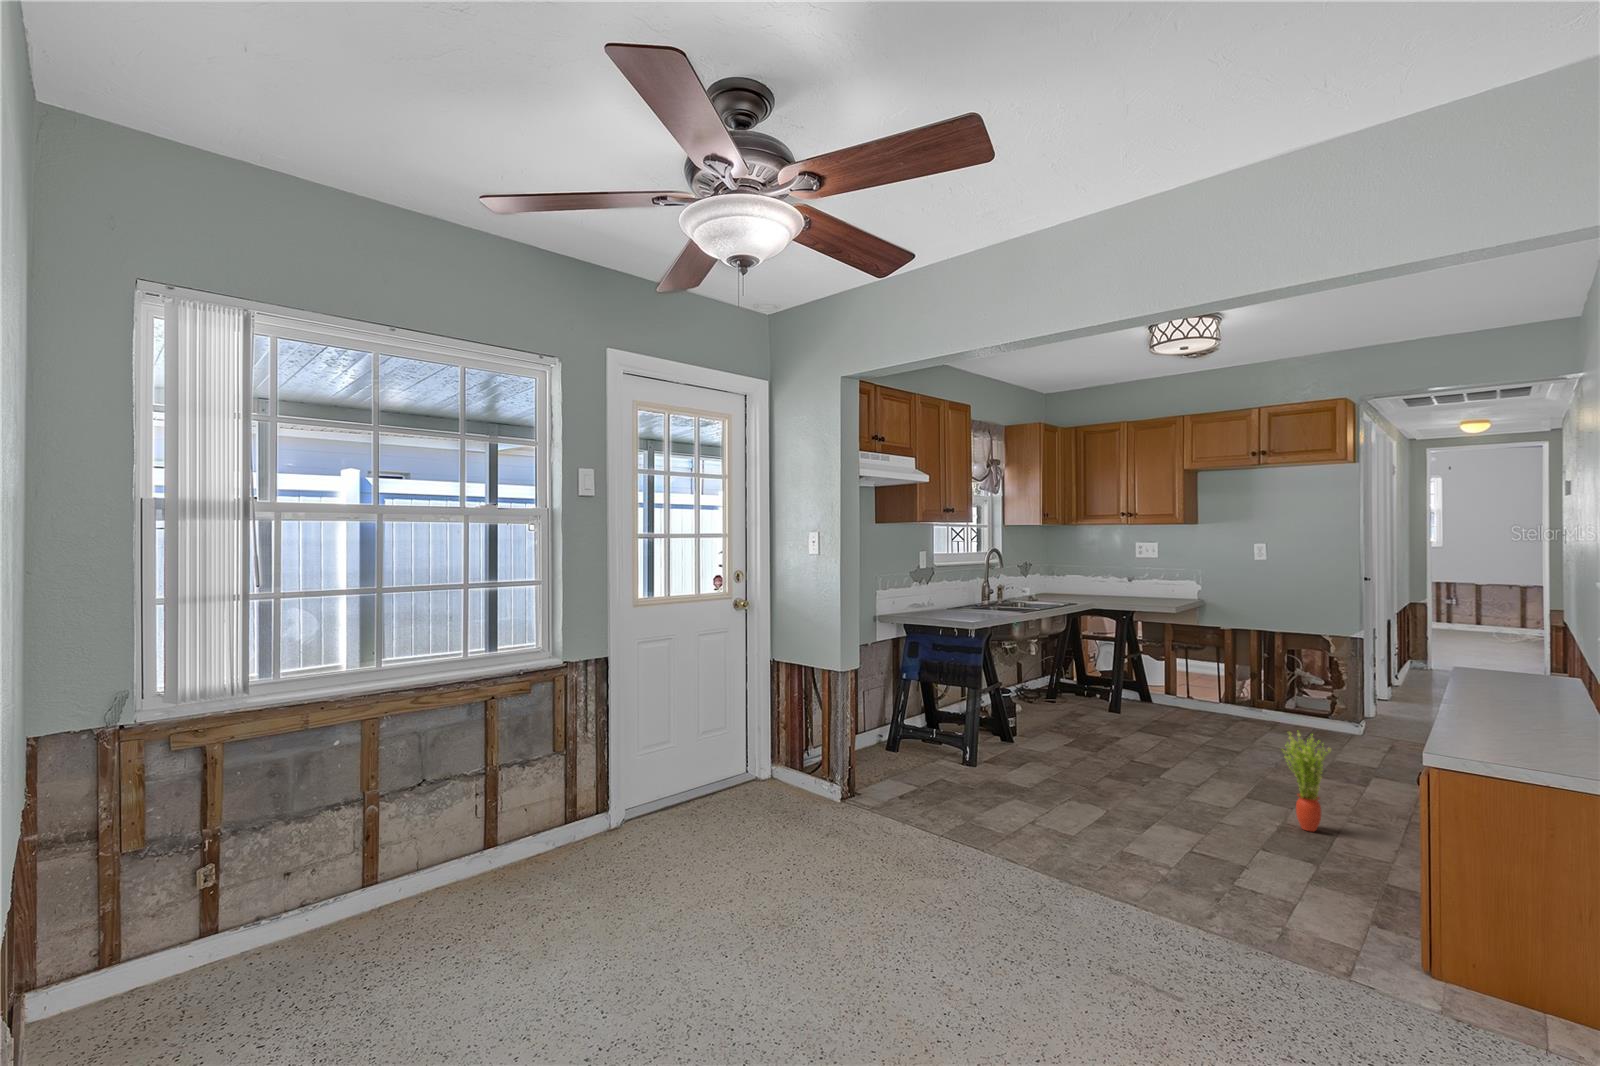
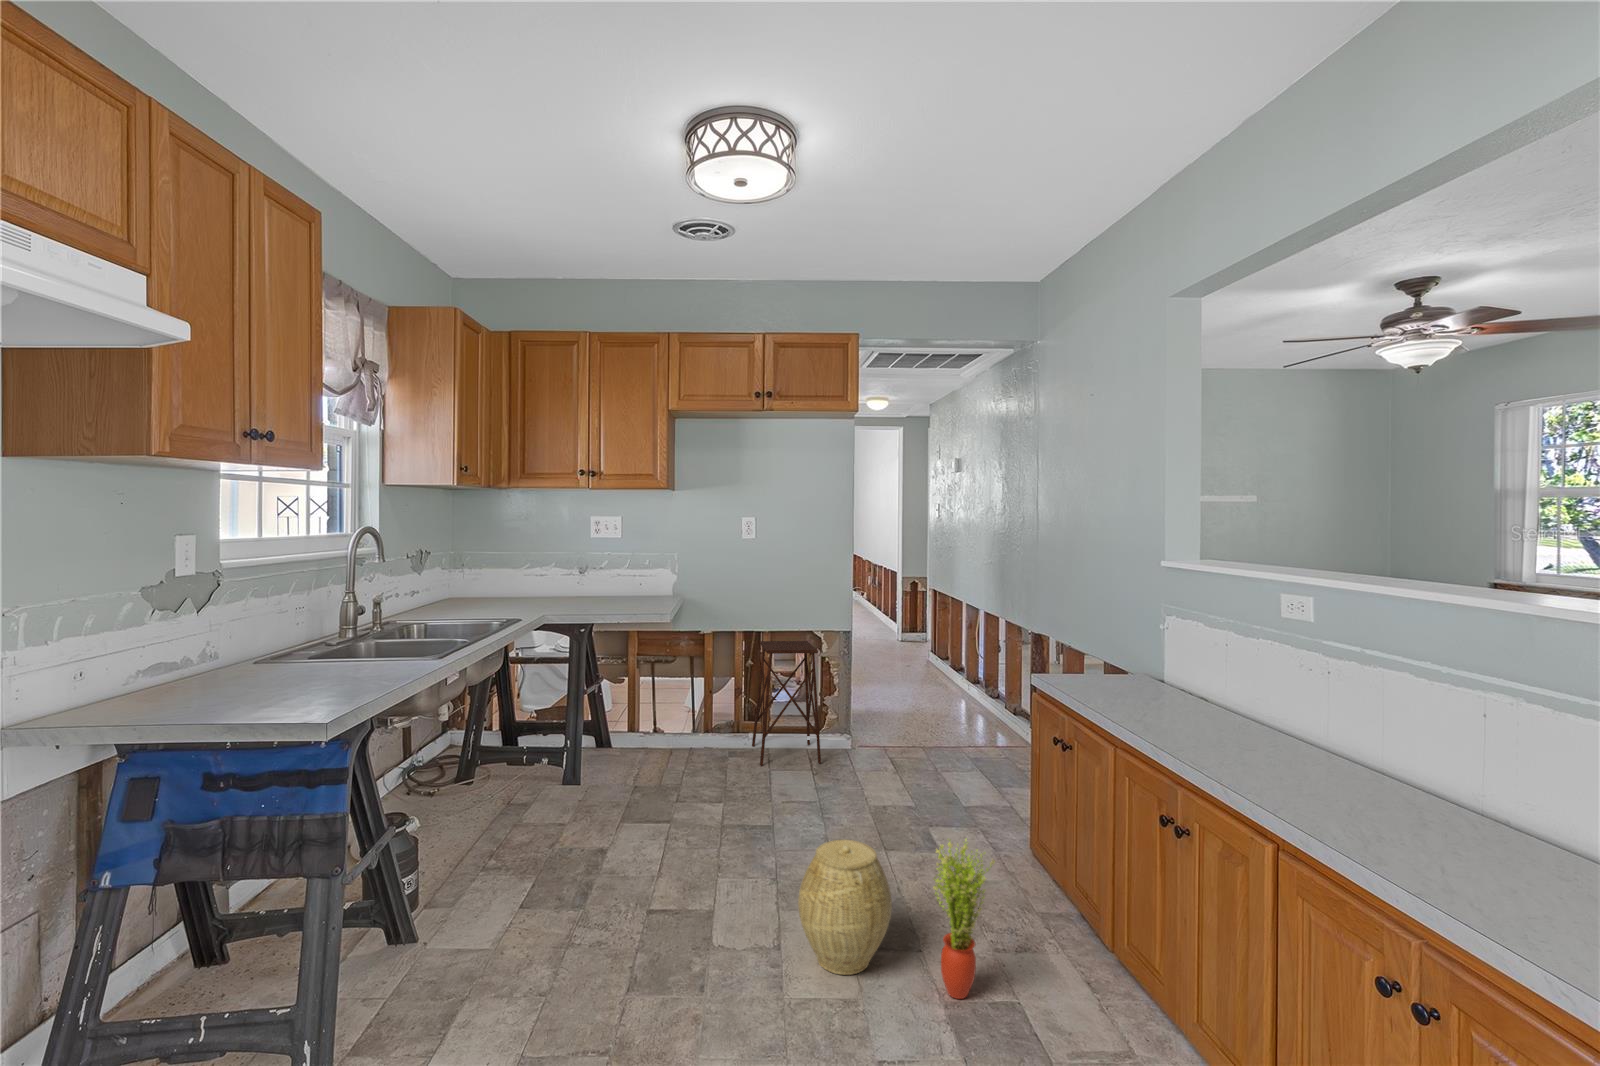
side table: none [1262,637,1321,735] -> present [752,641,821,766]
woven basket: none [1209,733,1274,809] -> present [798,840,892,975]

